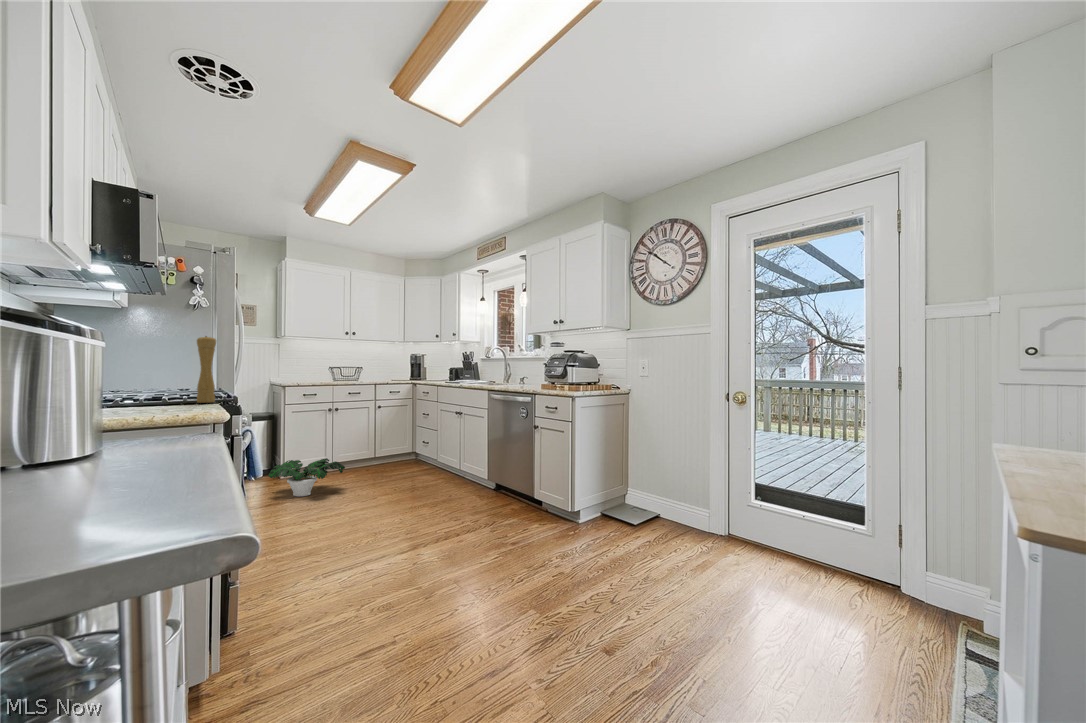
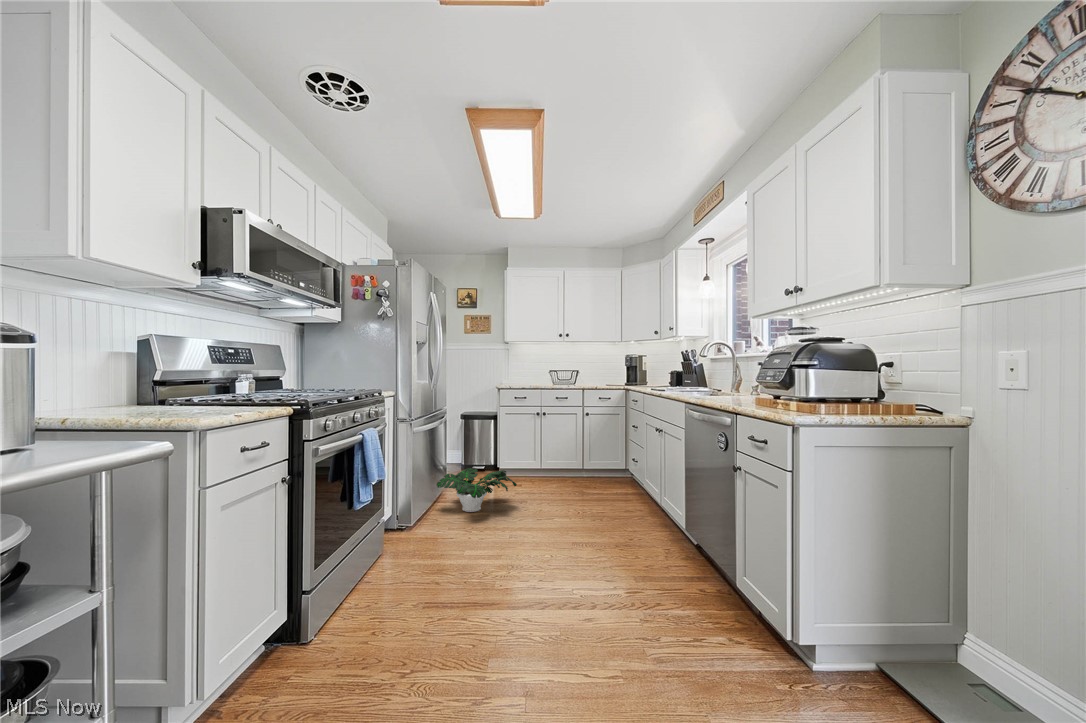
pepper mill: present [197,336,216,403] -> none [84,317,120,417]

